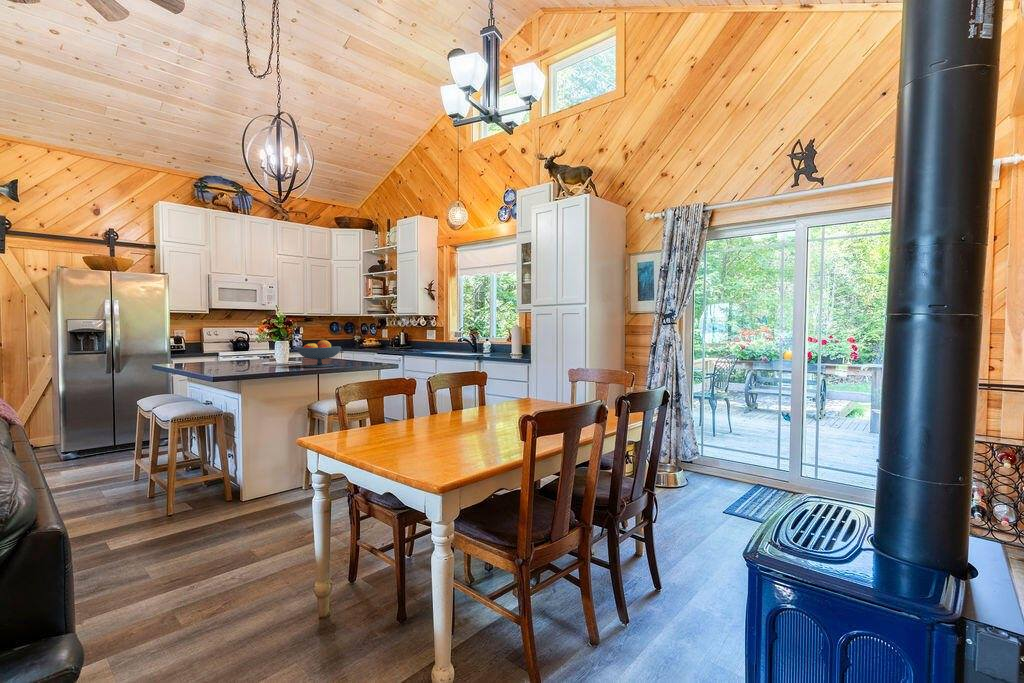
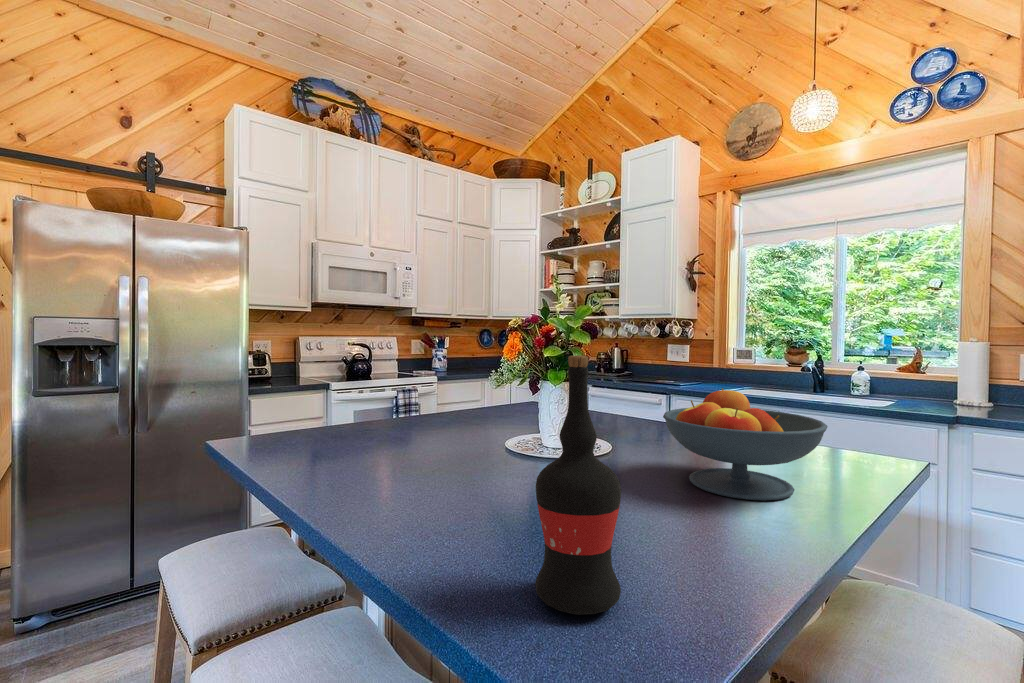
wine bottle: none [226,327,244,372] -> present [535,355,621,615]

